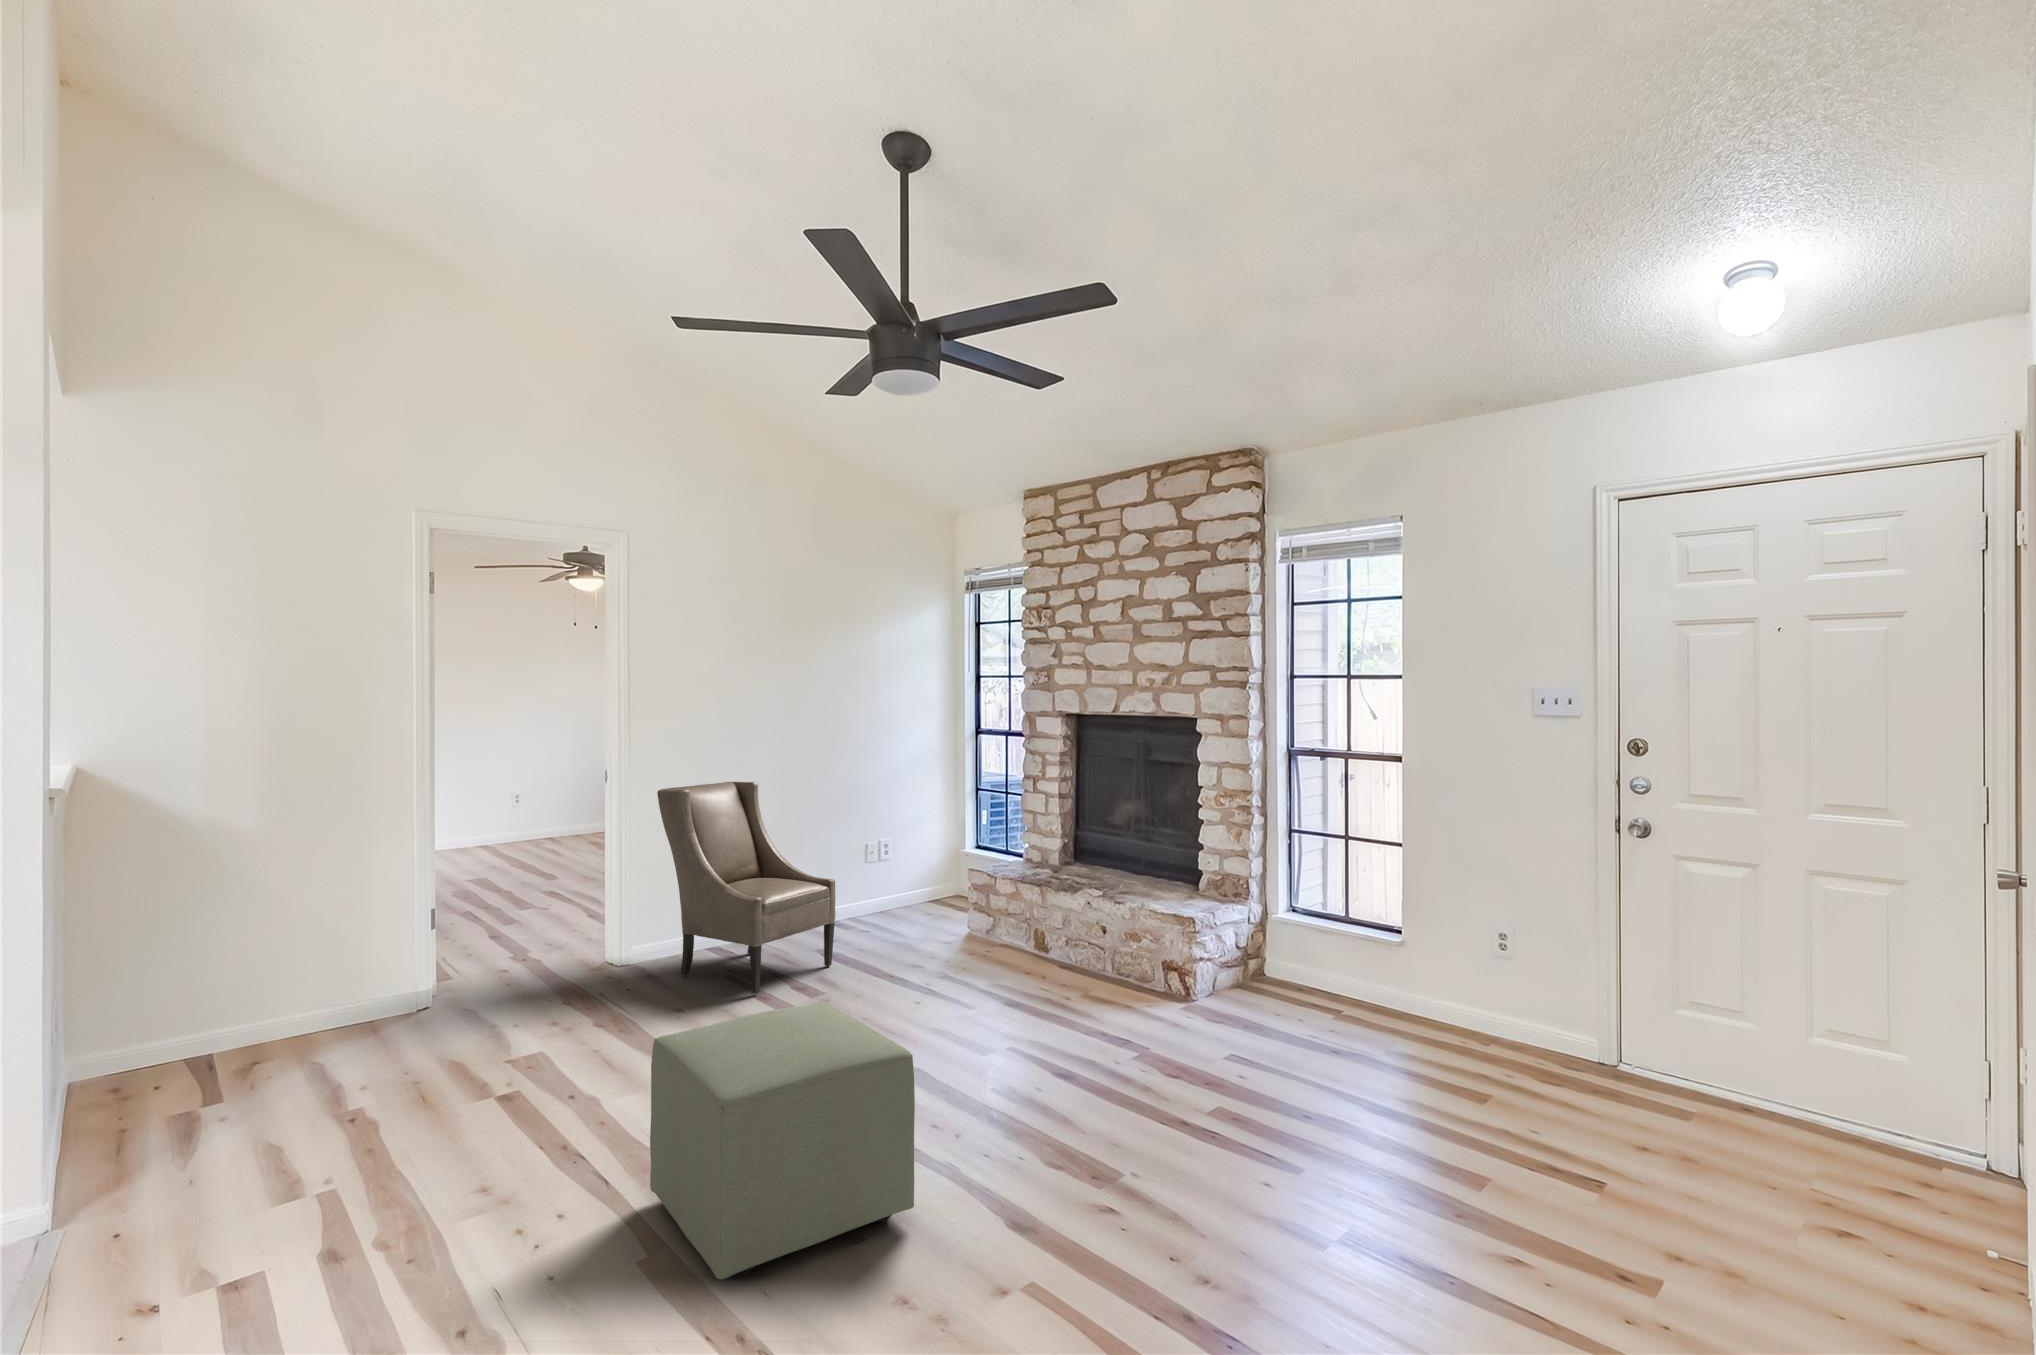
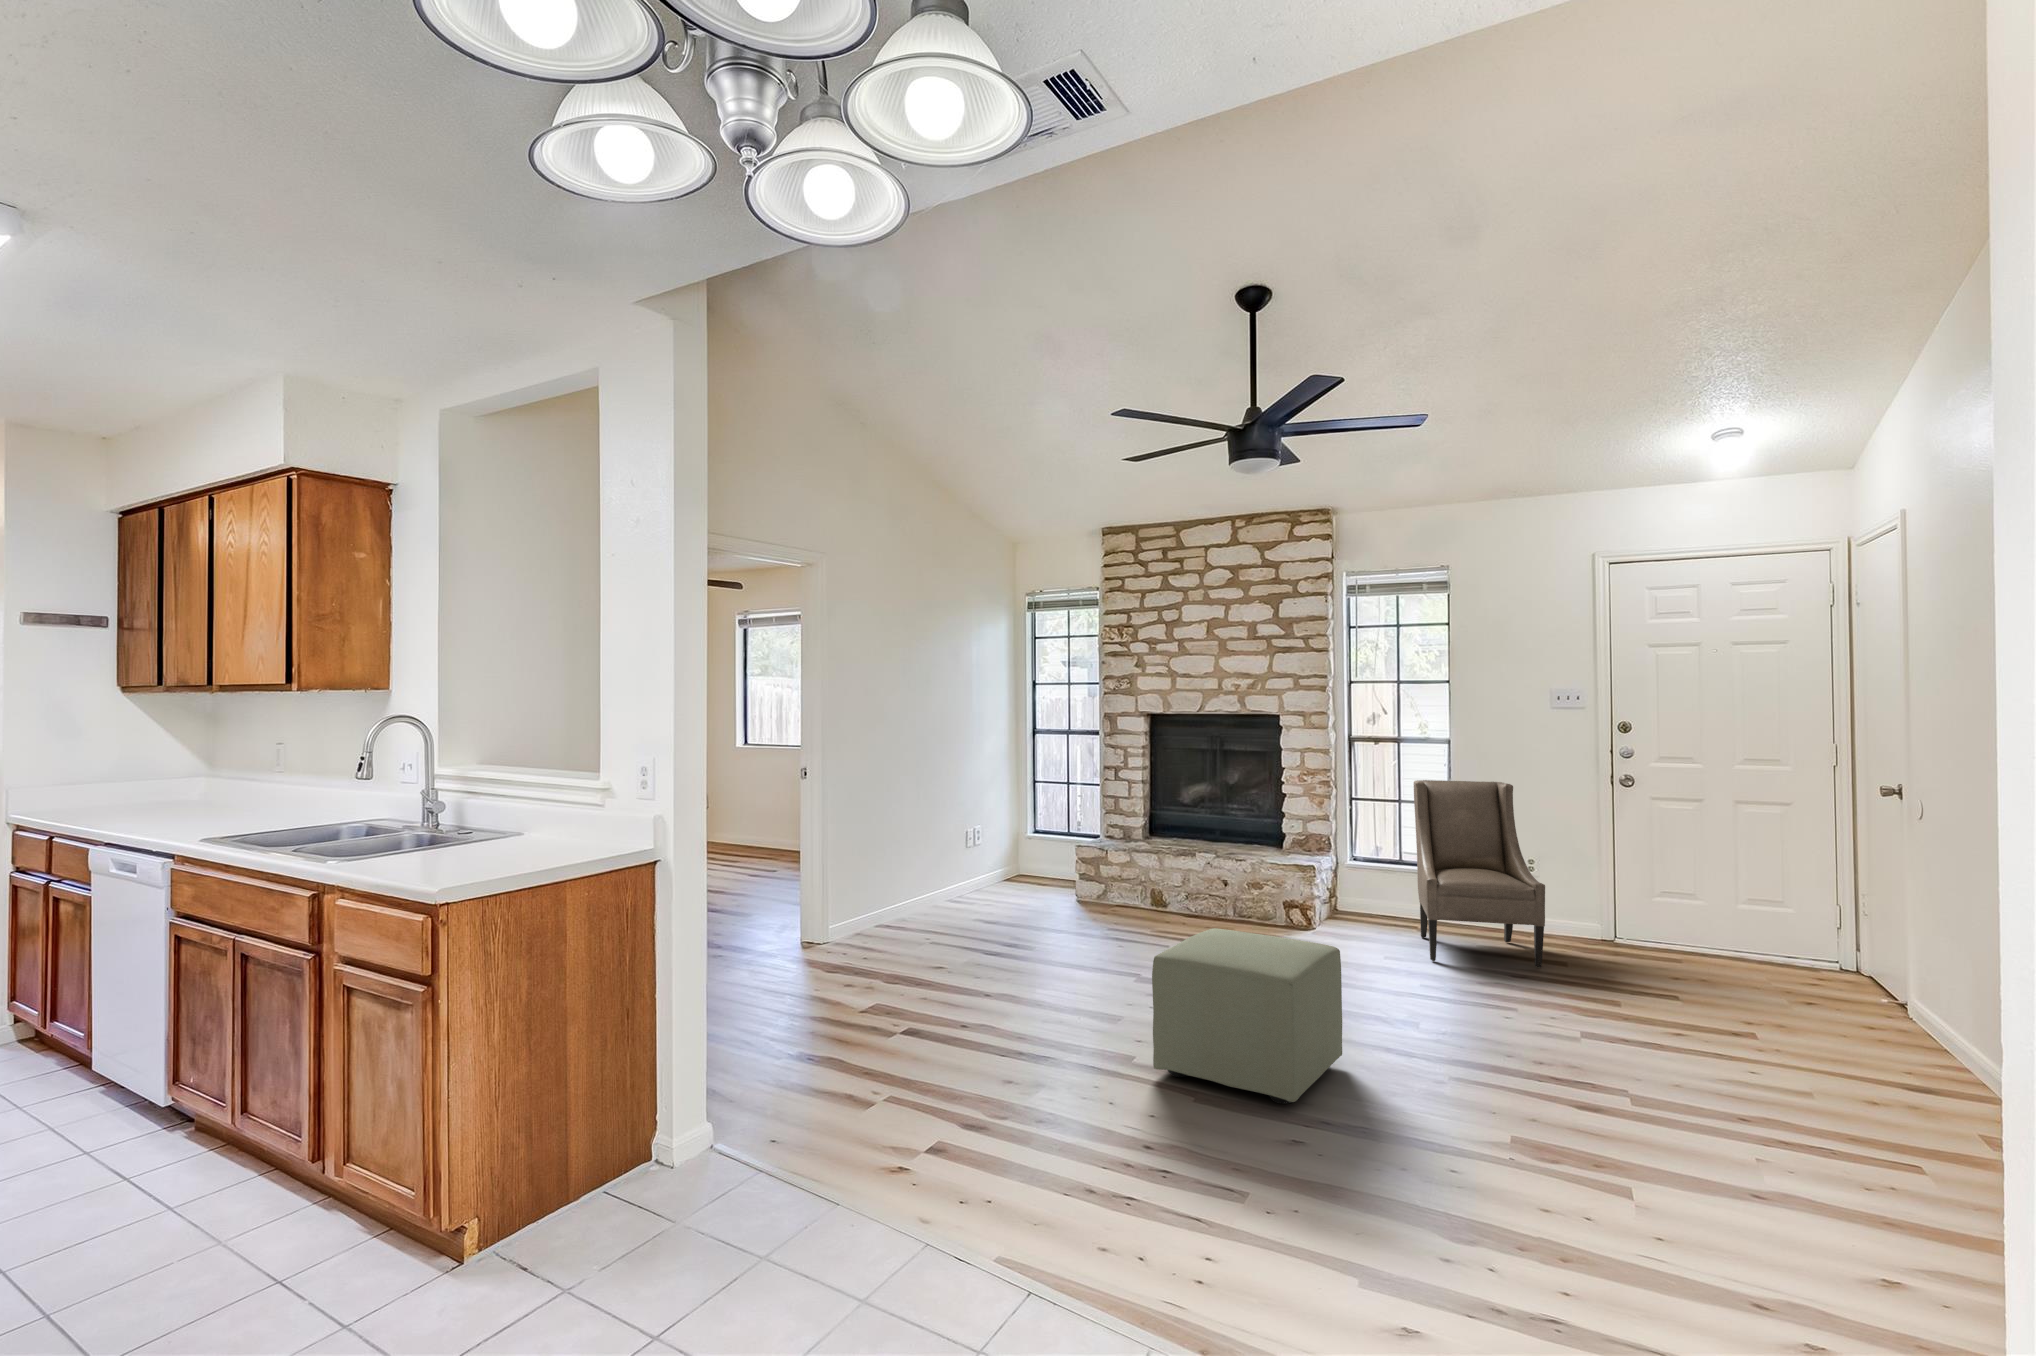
armchair: present [657,782,835,994] -> present [1414,780,1545,967]

